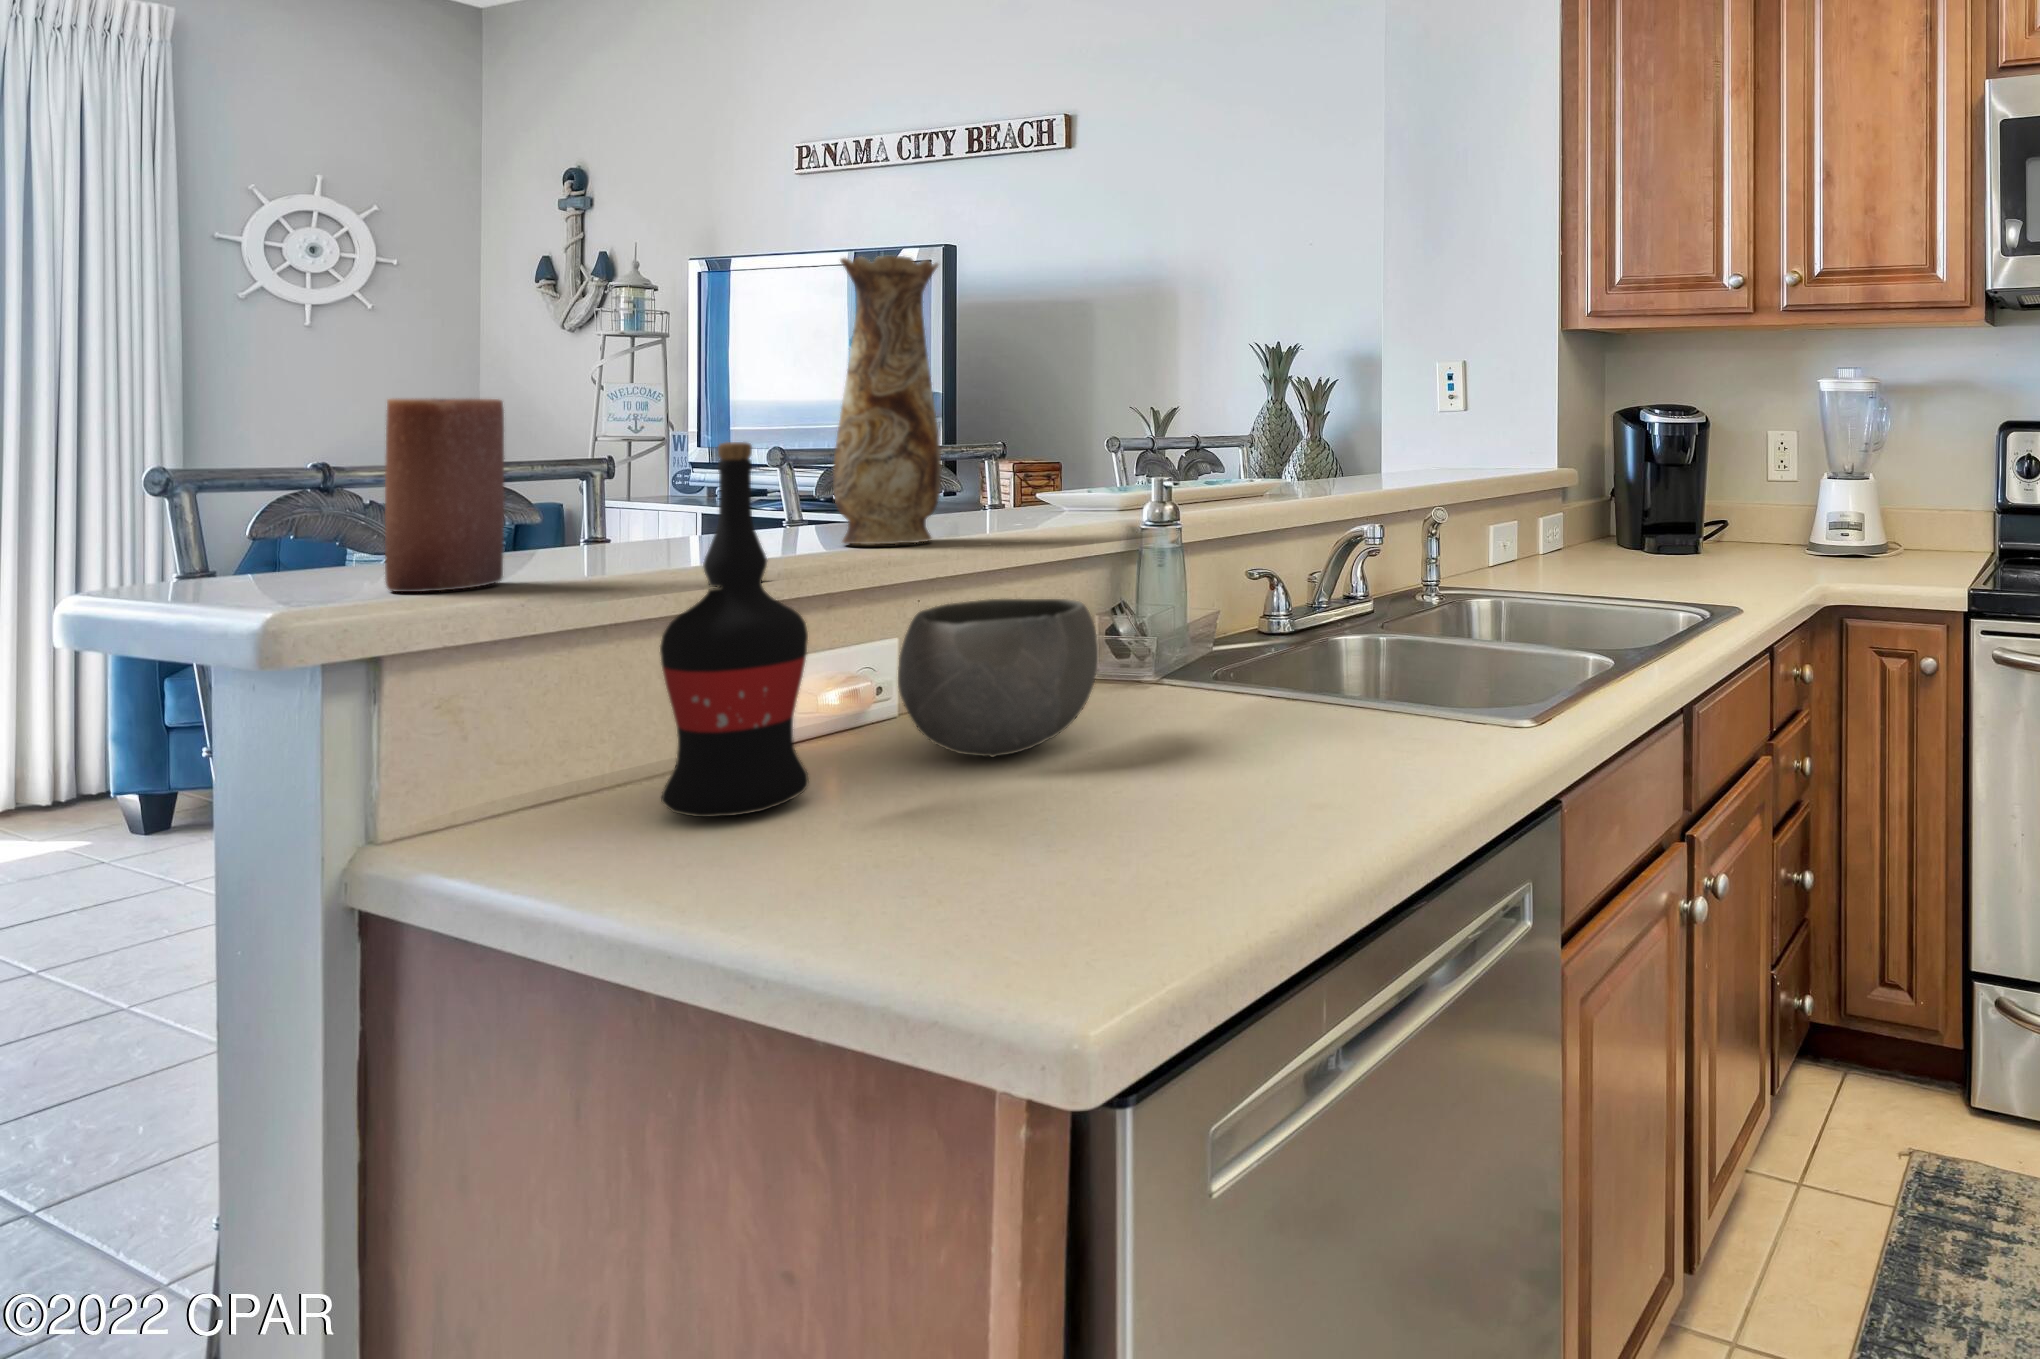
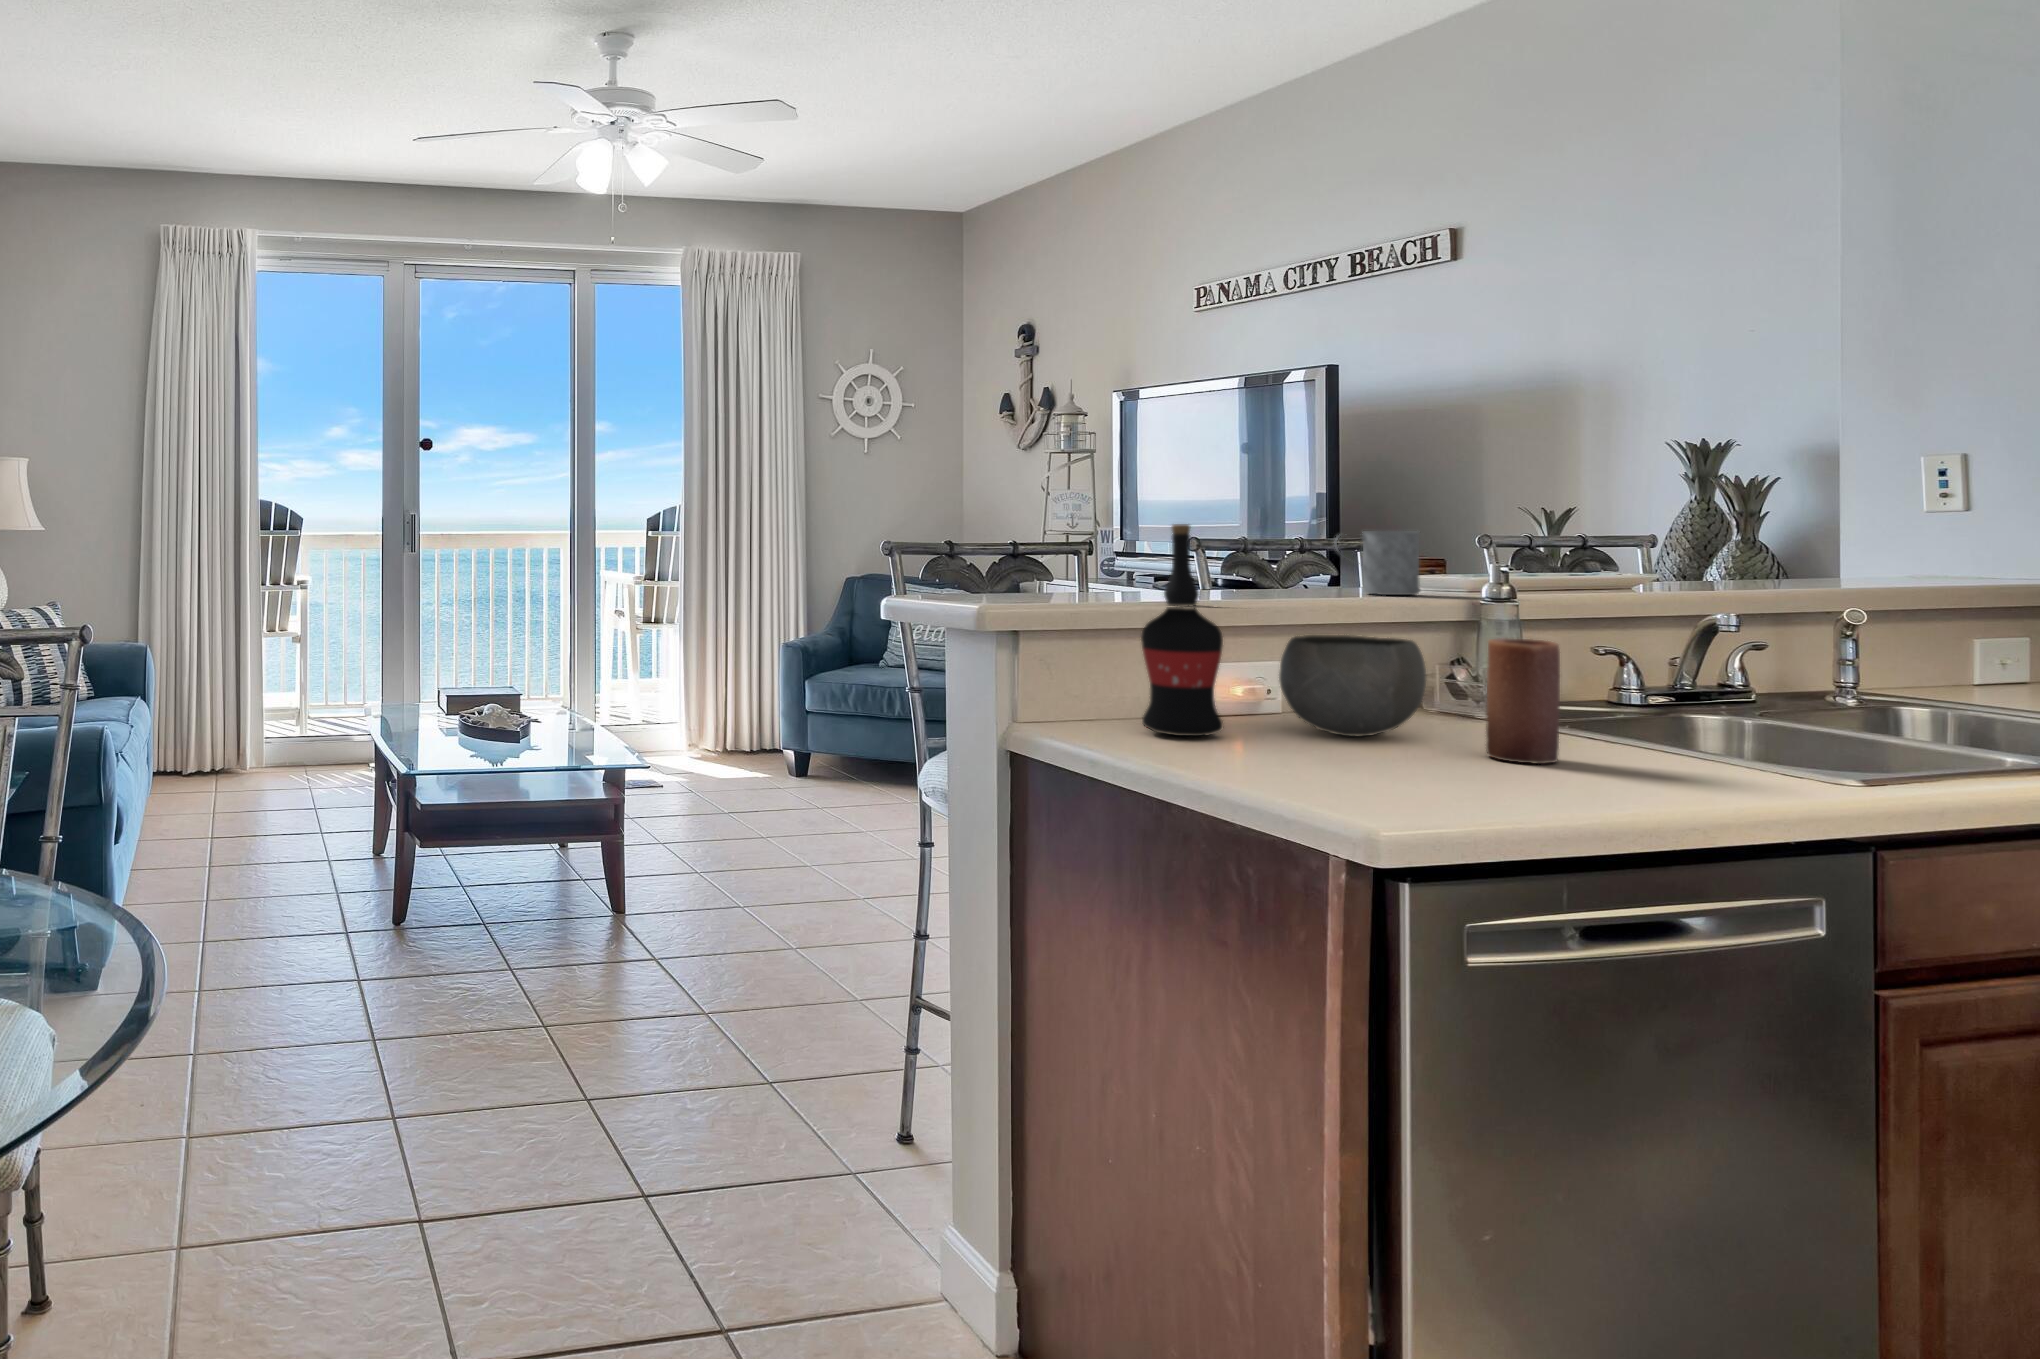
vase: present [833,256,941,544] -> none [1236,404,1311,596]
candle: present [385,398,505,592] -> present [1486,639,1560,764]
mug: none [970,441,1075,529] -> present [1335,531,1420,595]

